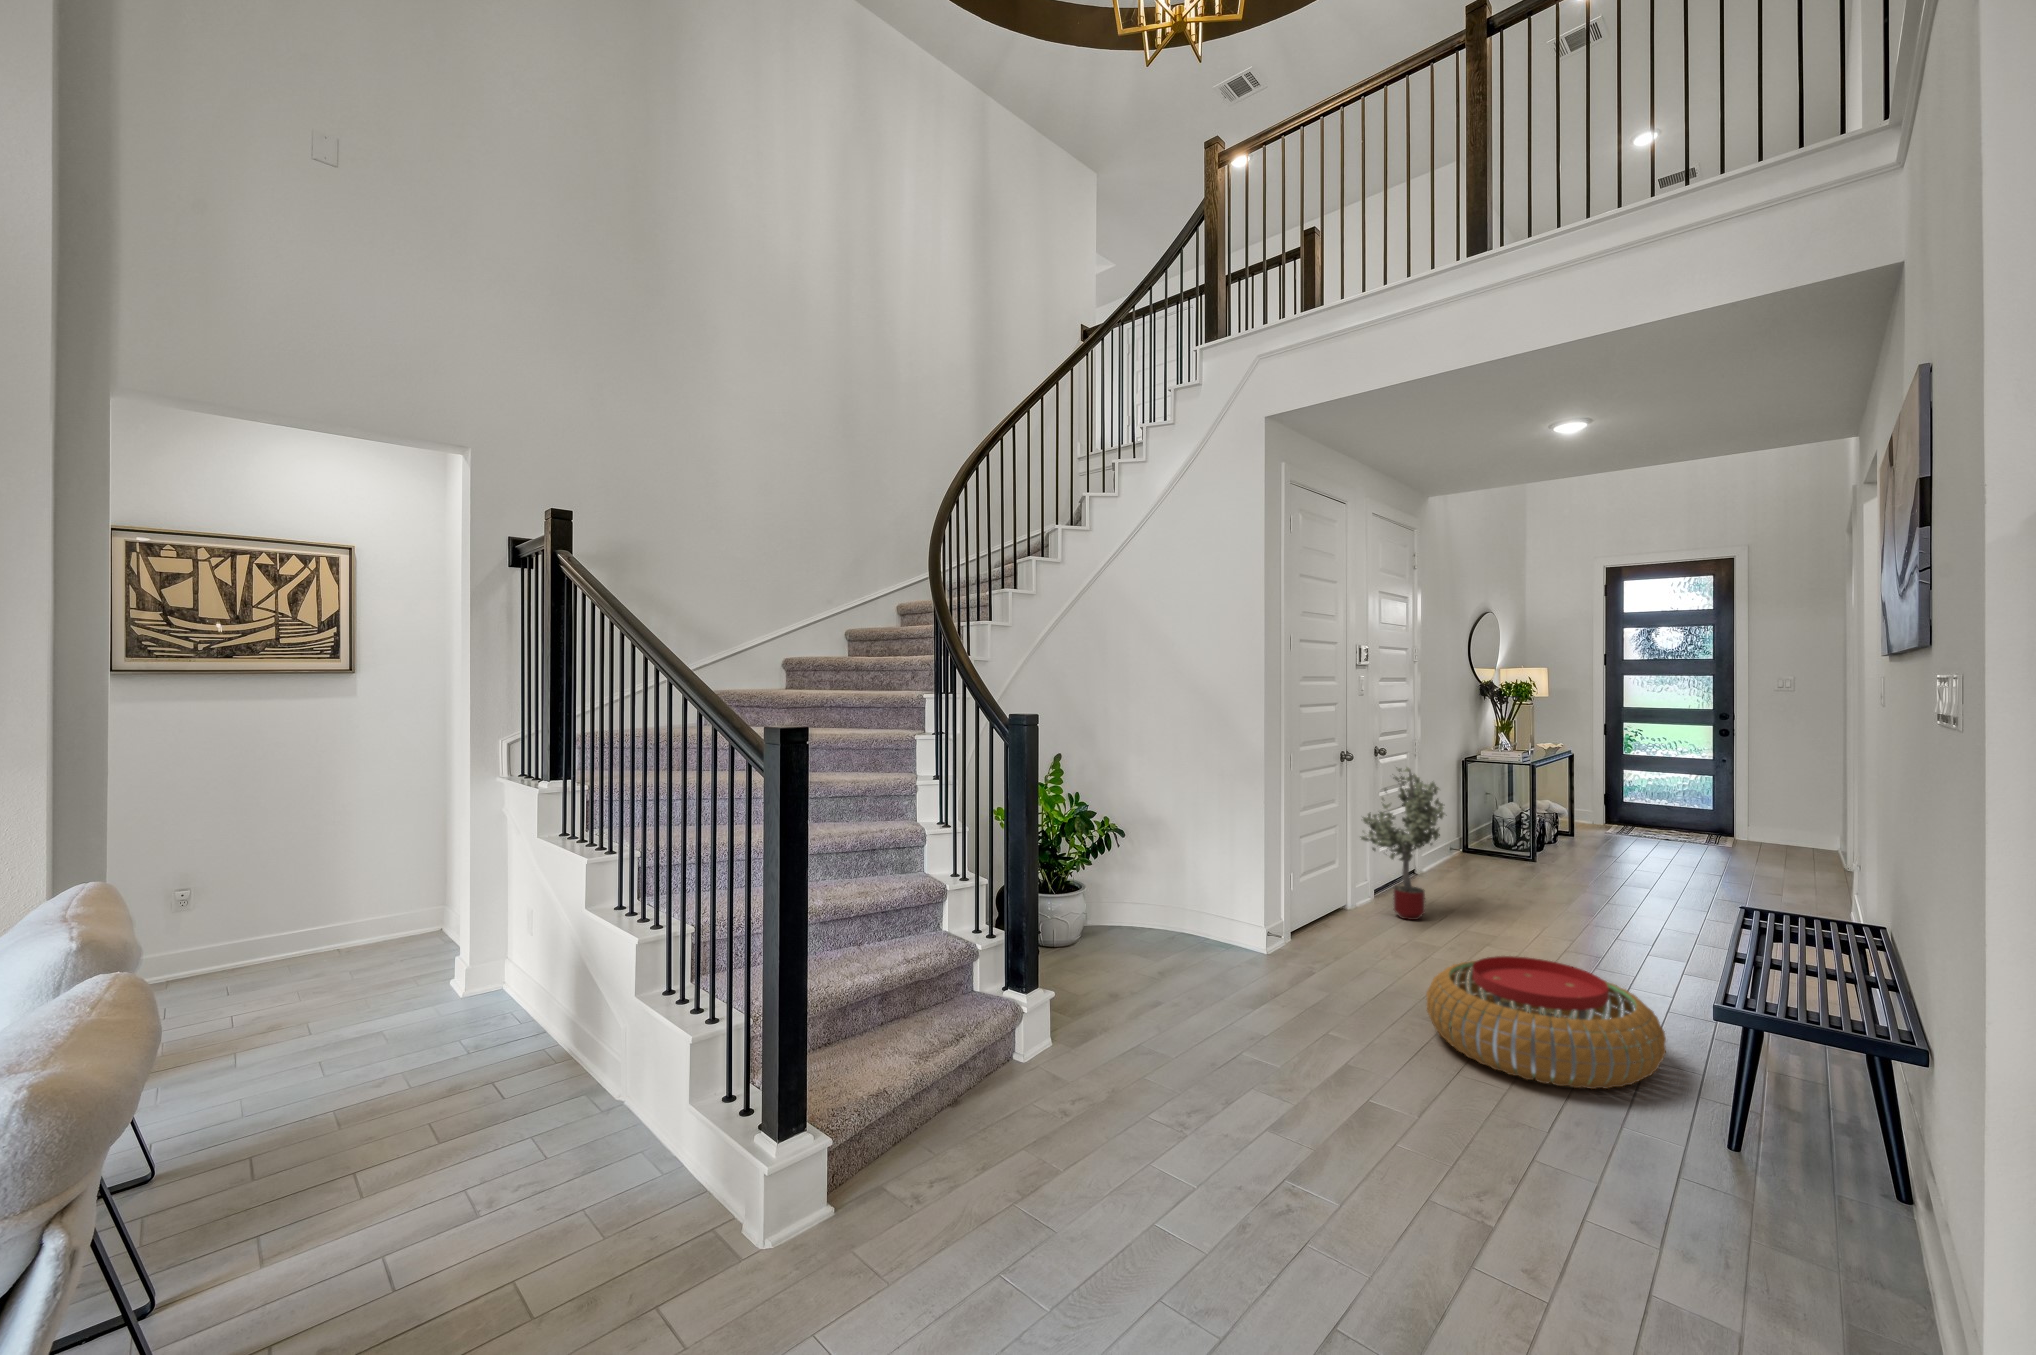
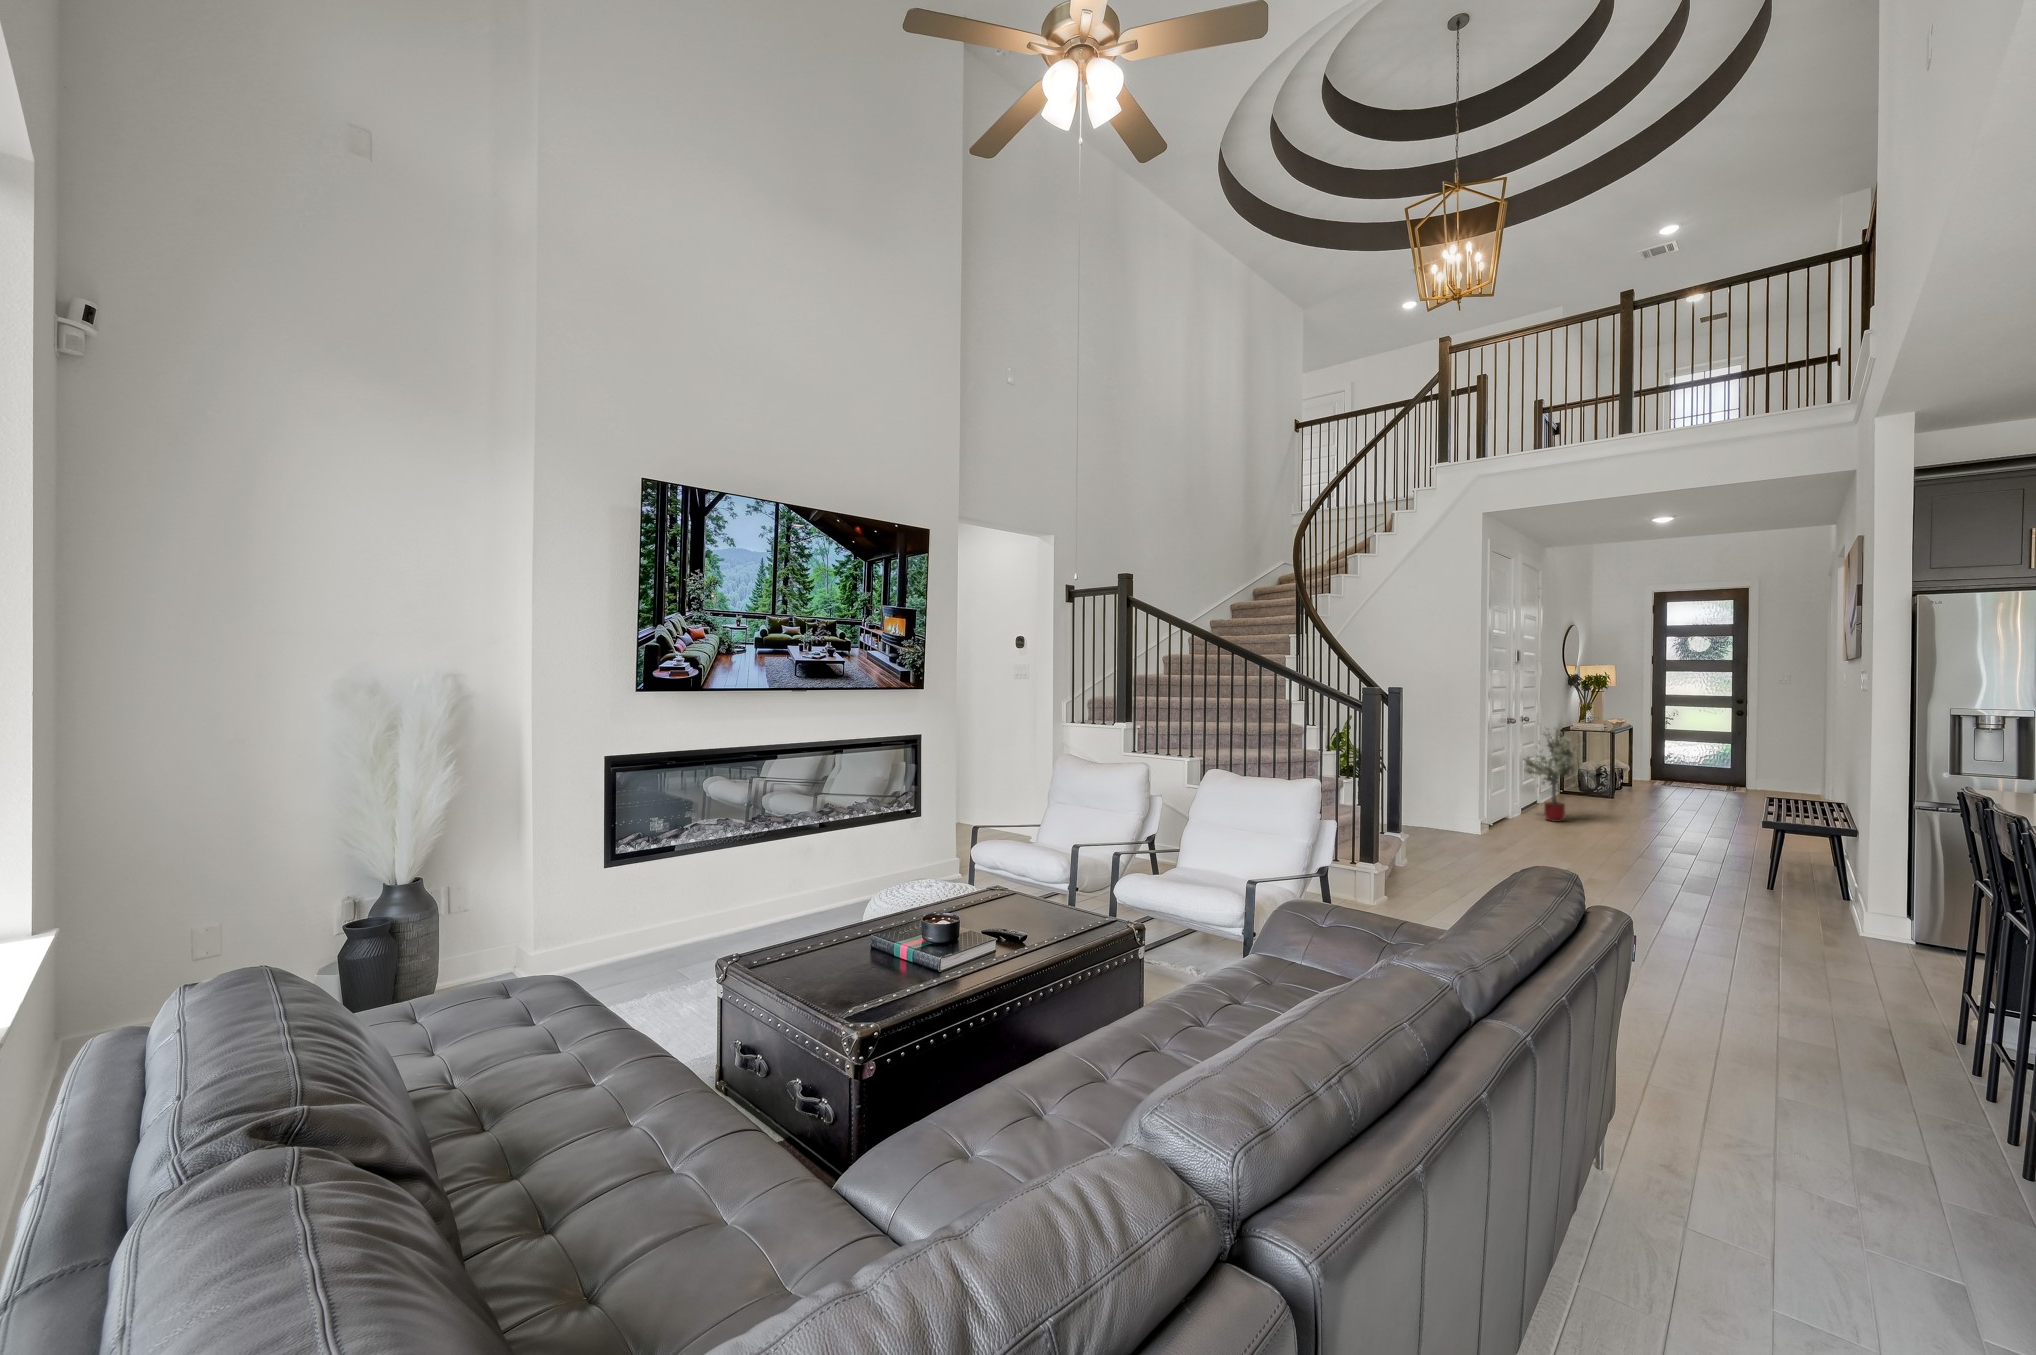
pouf: present [1426,956,1666,1089] -> none [1602,820,1733,872]

